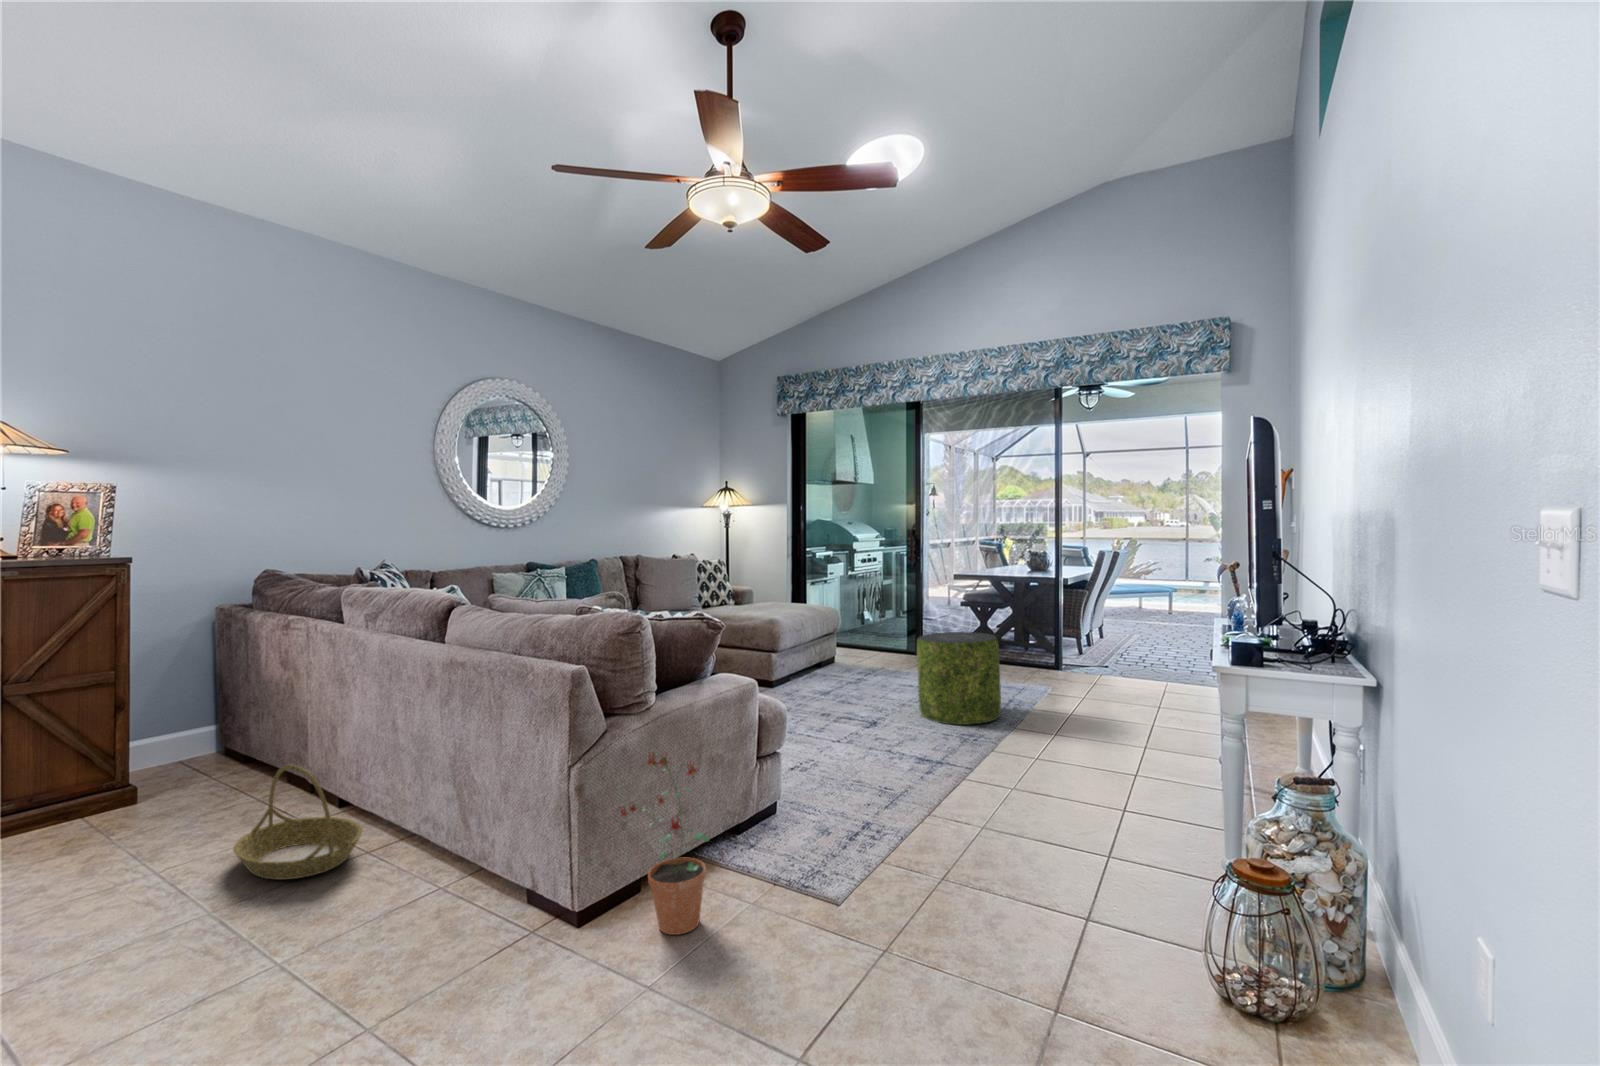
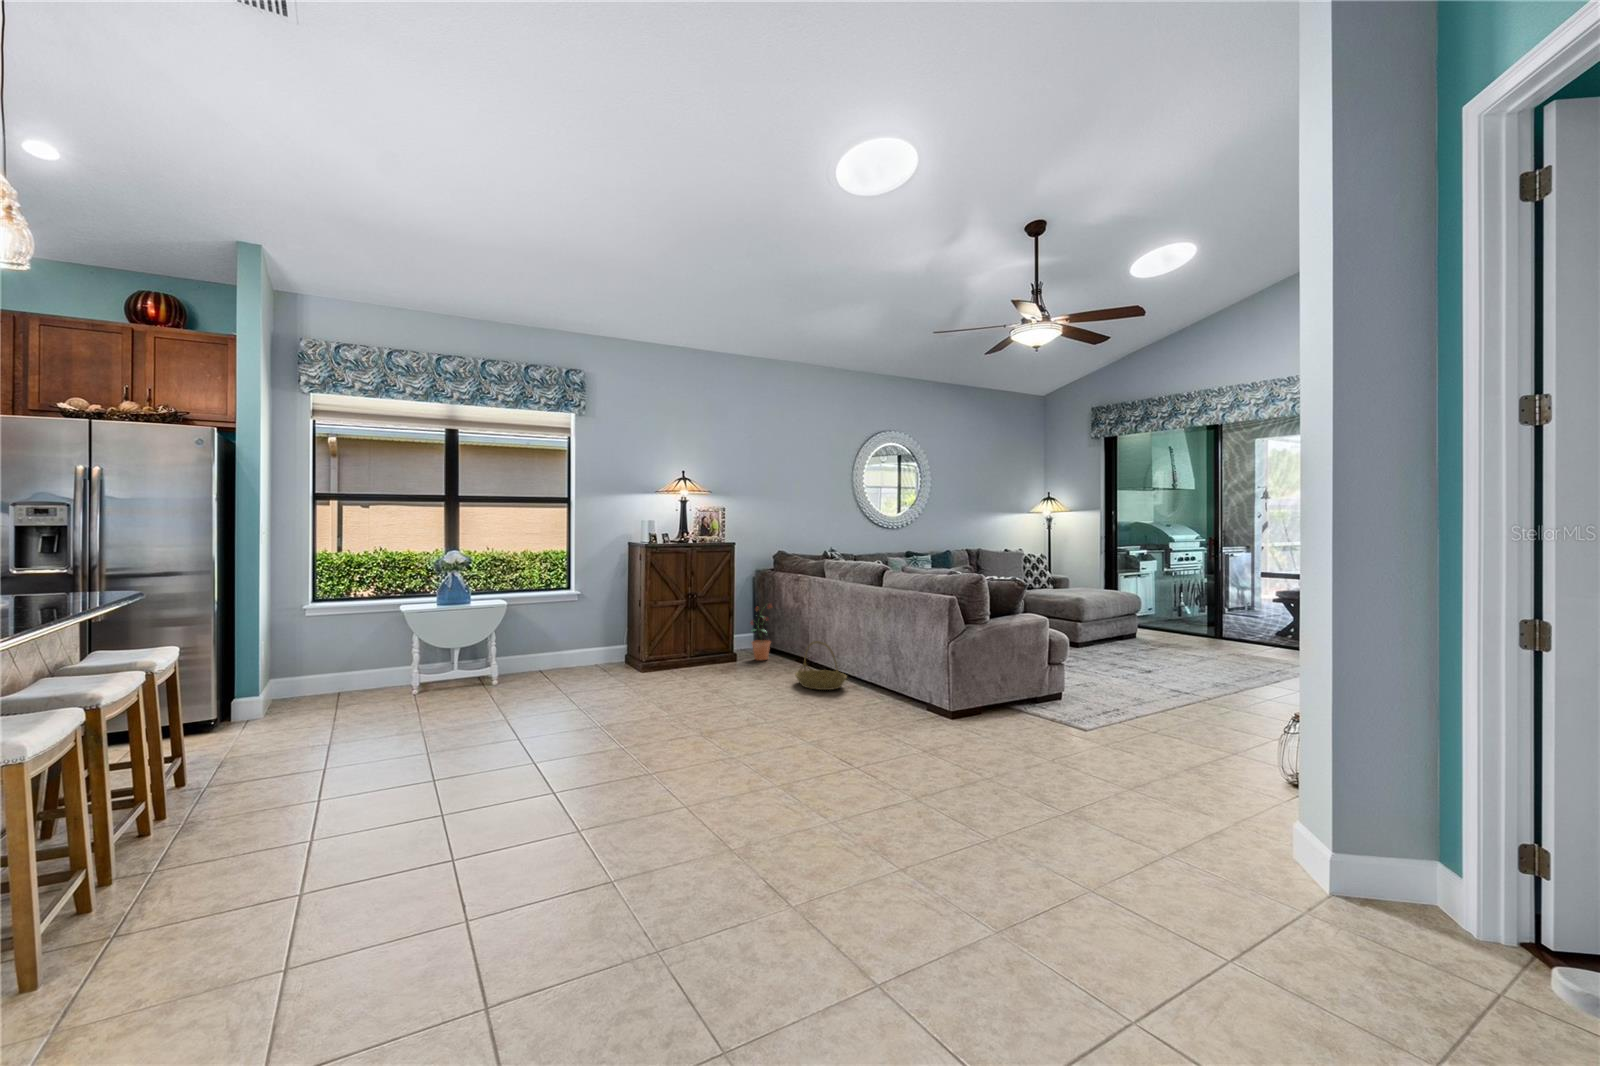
pouf: present [917,632,1001,725] -> none [1189,611,1262,678]
potted plant: present [621,752,709,935] -> present [751,604,772,660]

